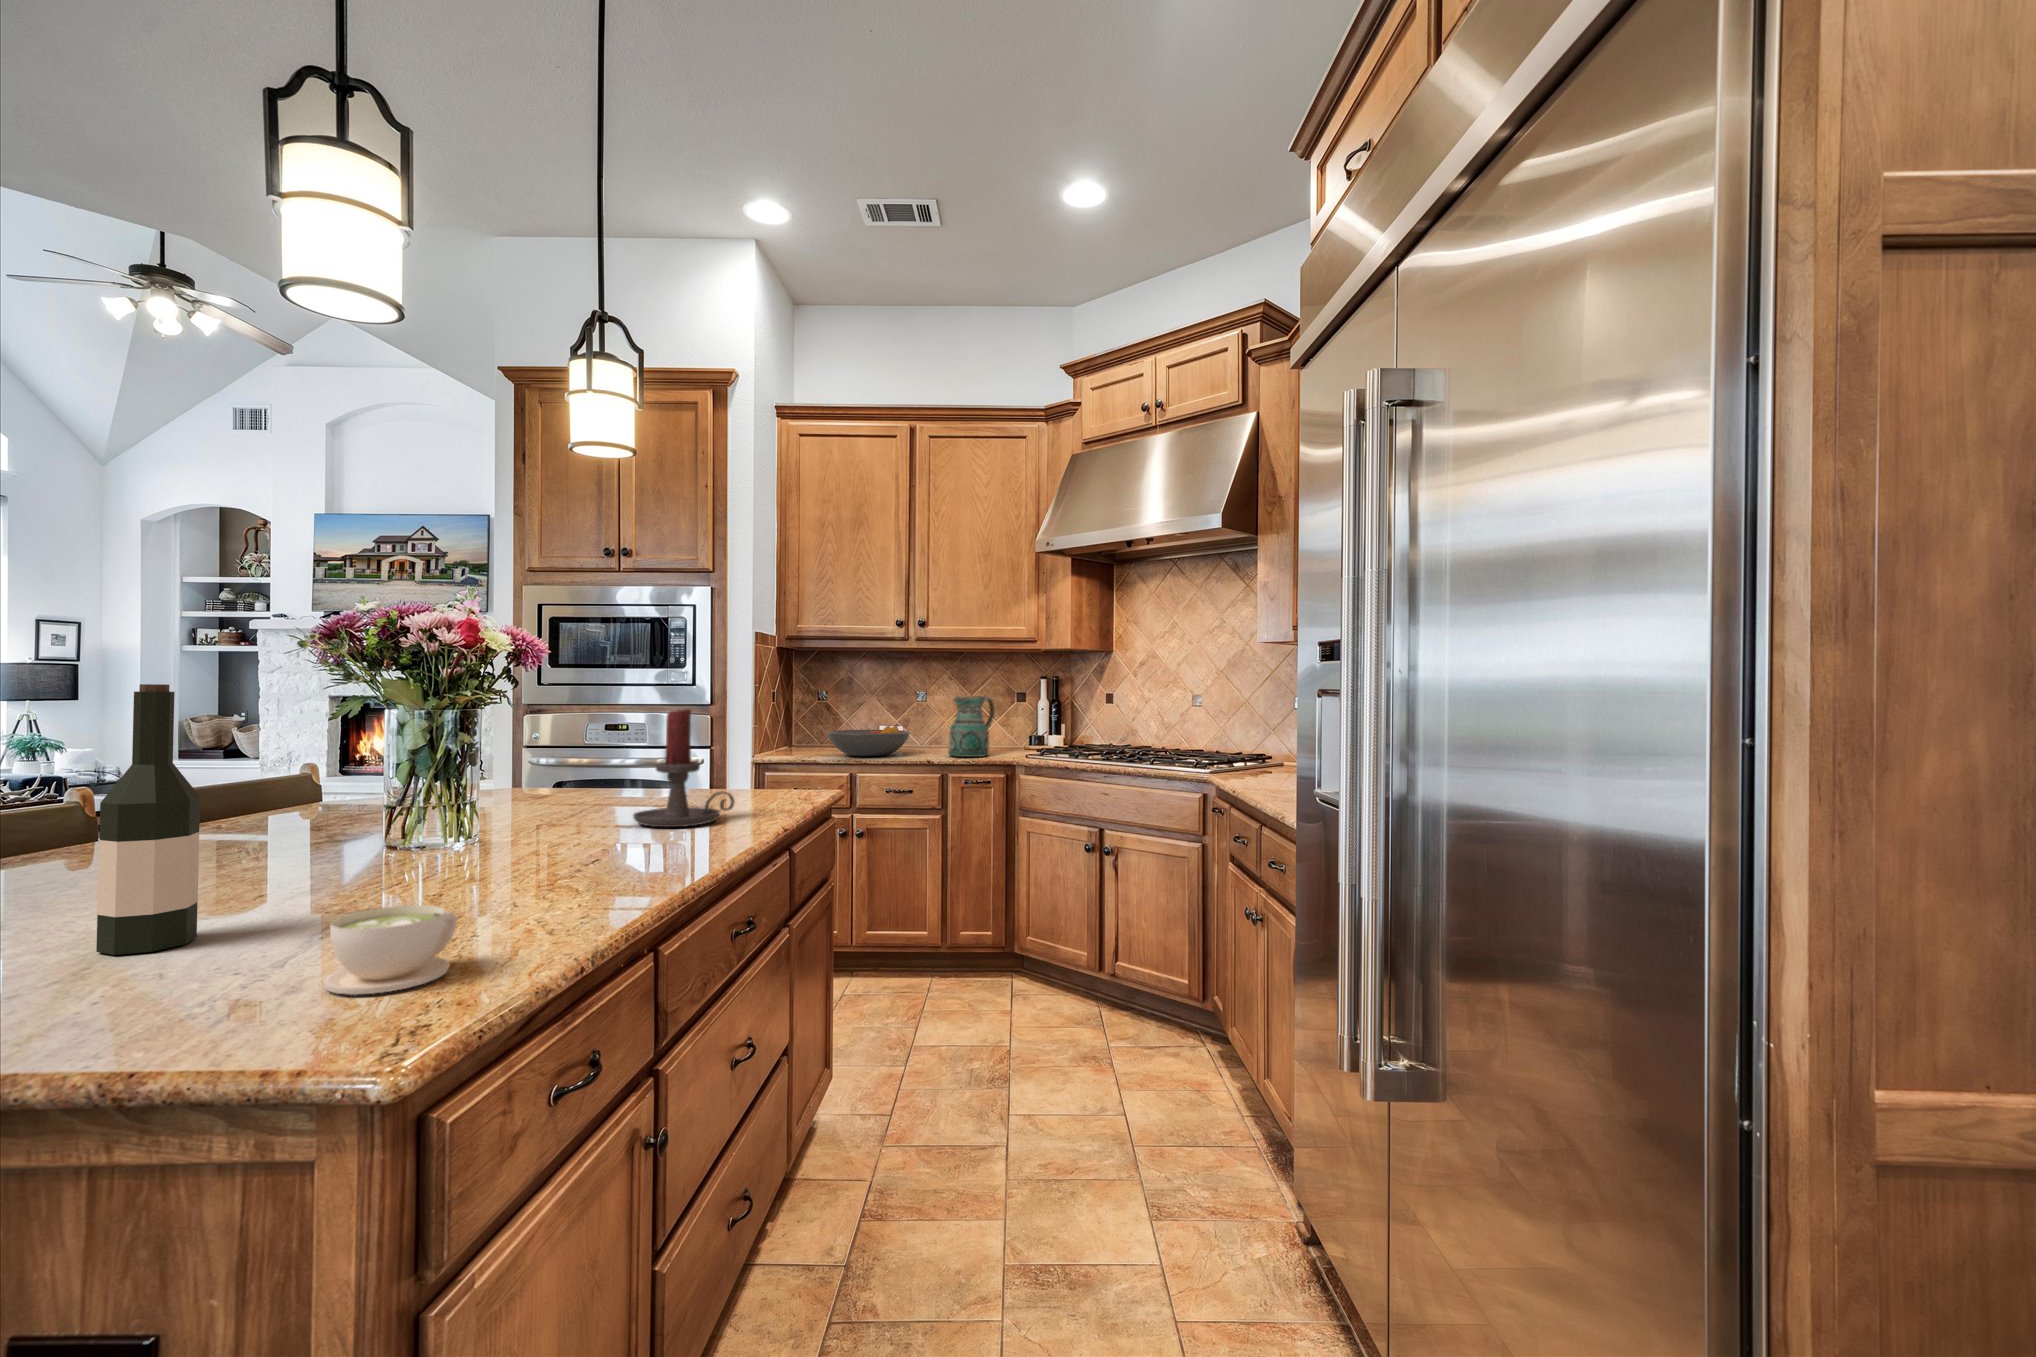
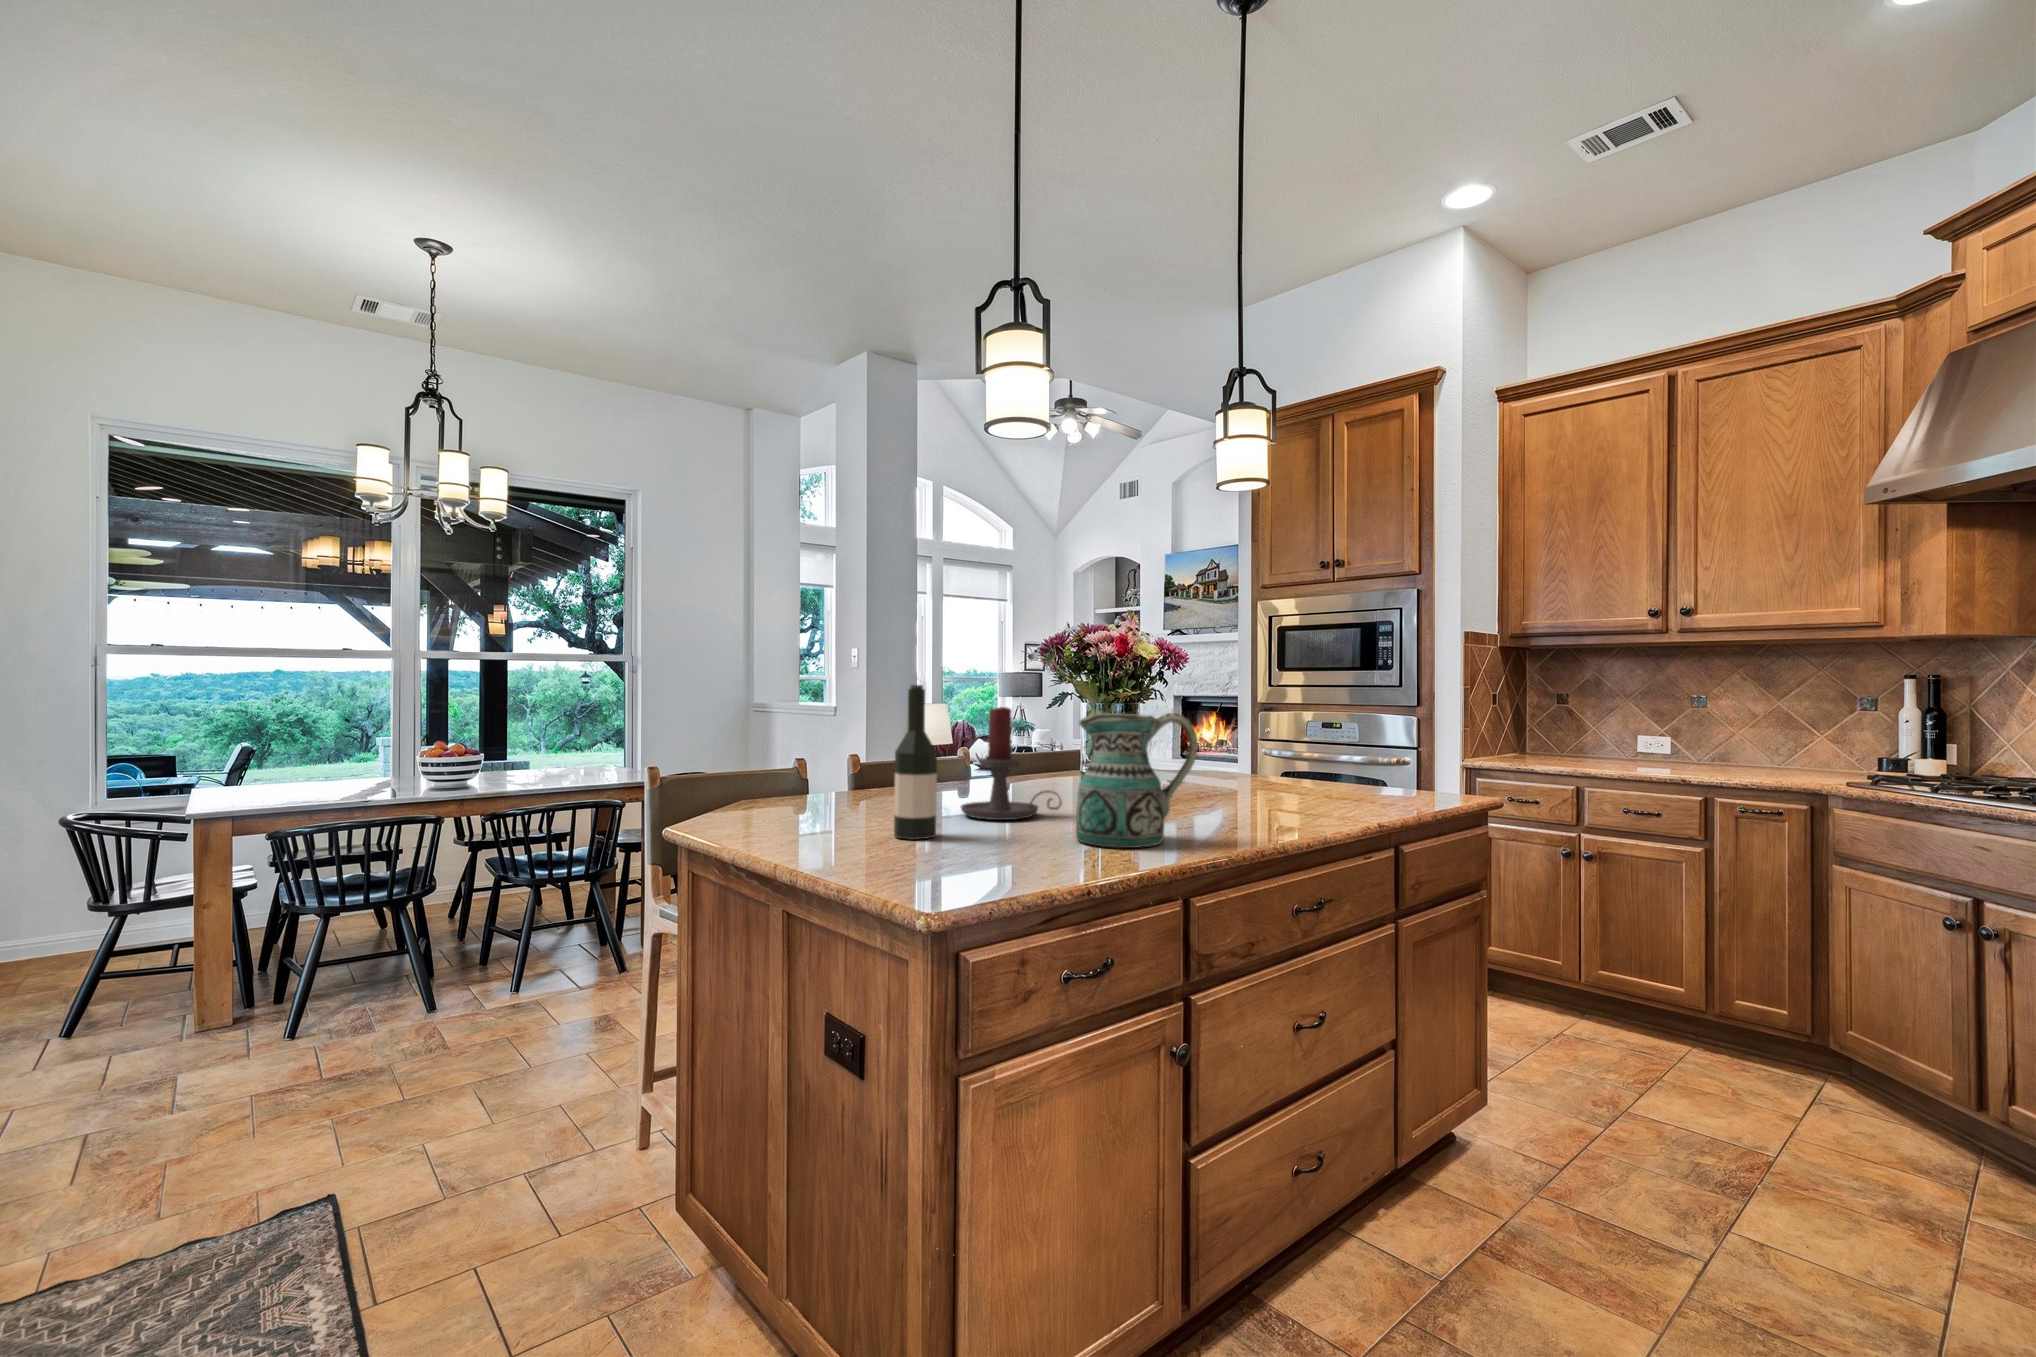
ceramic pitcher: present [948,695,995,757] -> present [1076,713,1198,848]
candle holder: present [633,709,735,827] -> present [961,707,1062,820]
fruit bowl: present [827,725,910,756] -> none [1551,735,1666,770]
coffee cup: present [323,905,457,995] -> none [950,828,1024,878]

